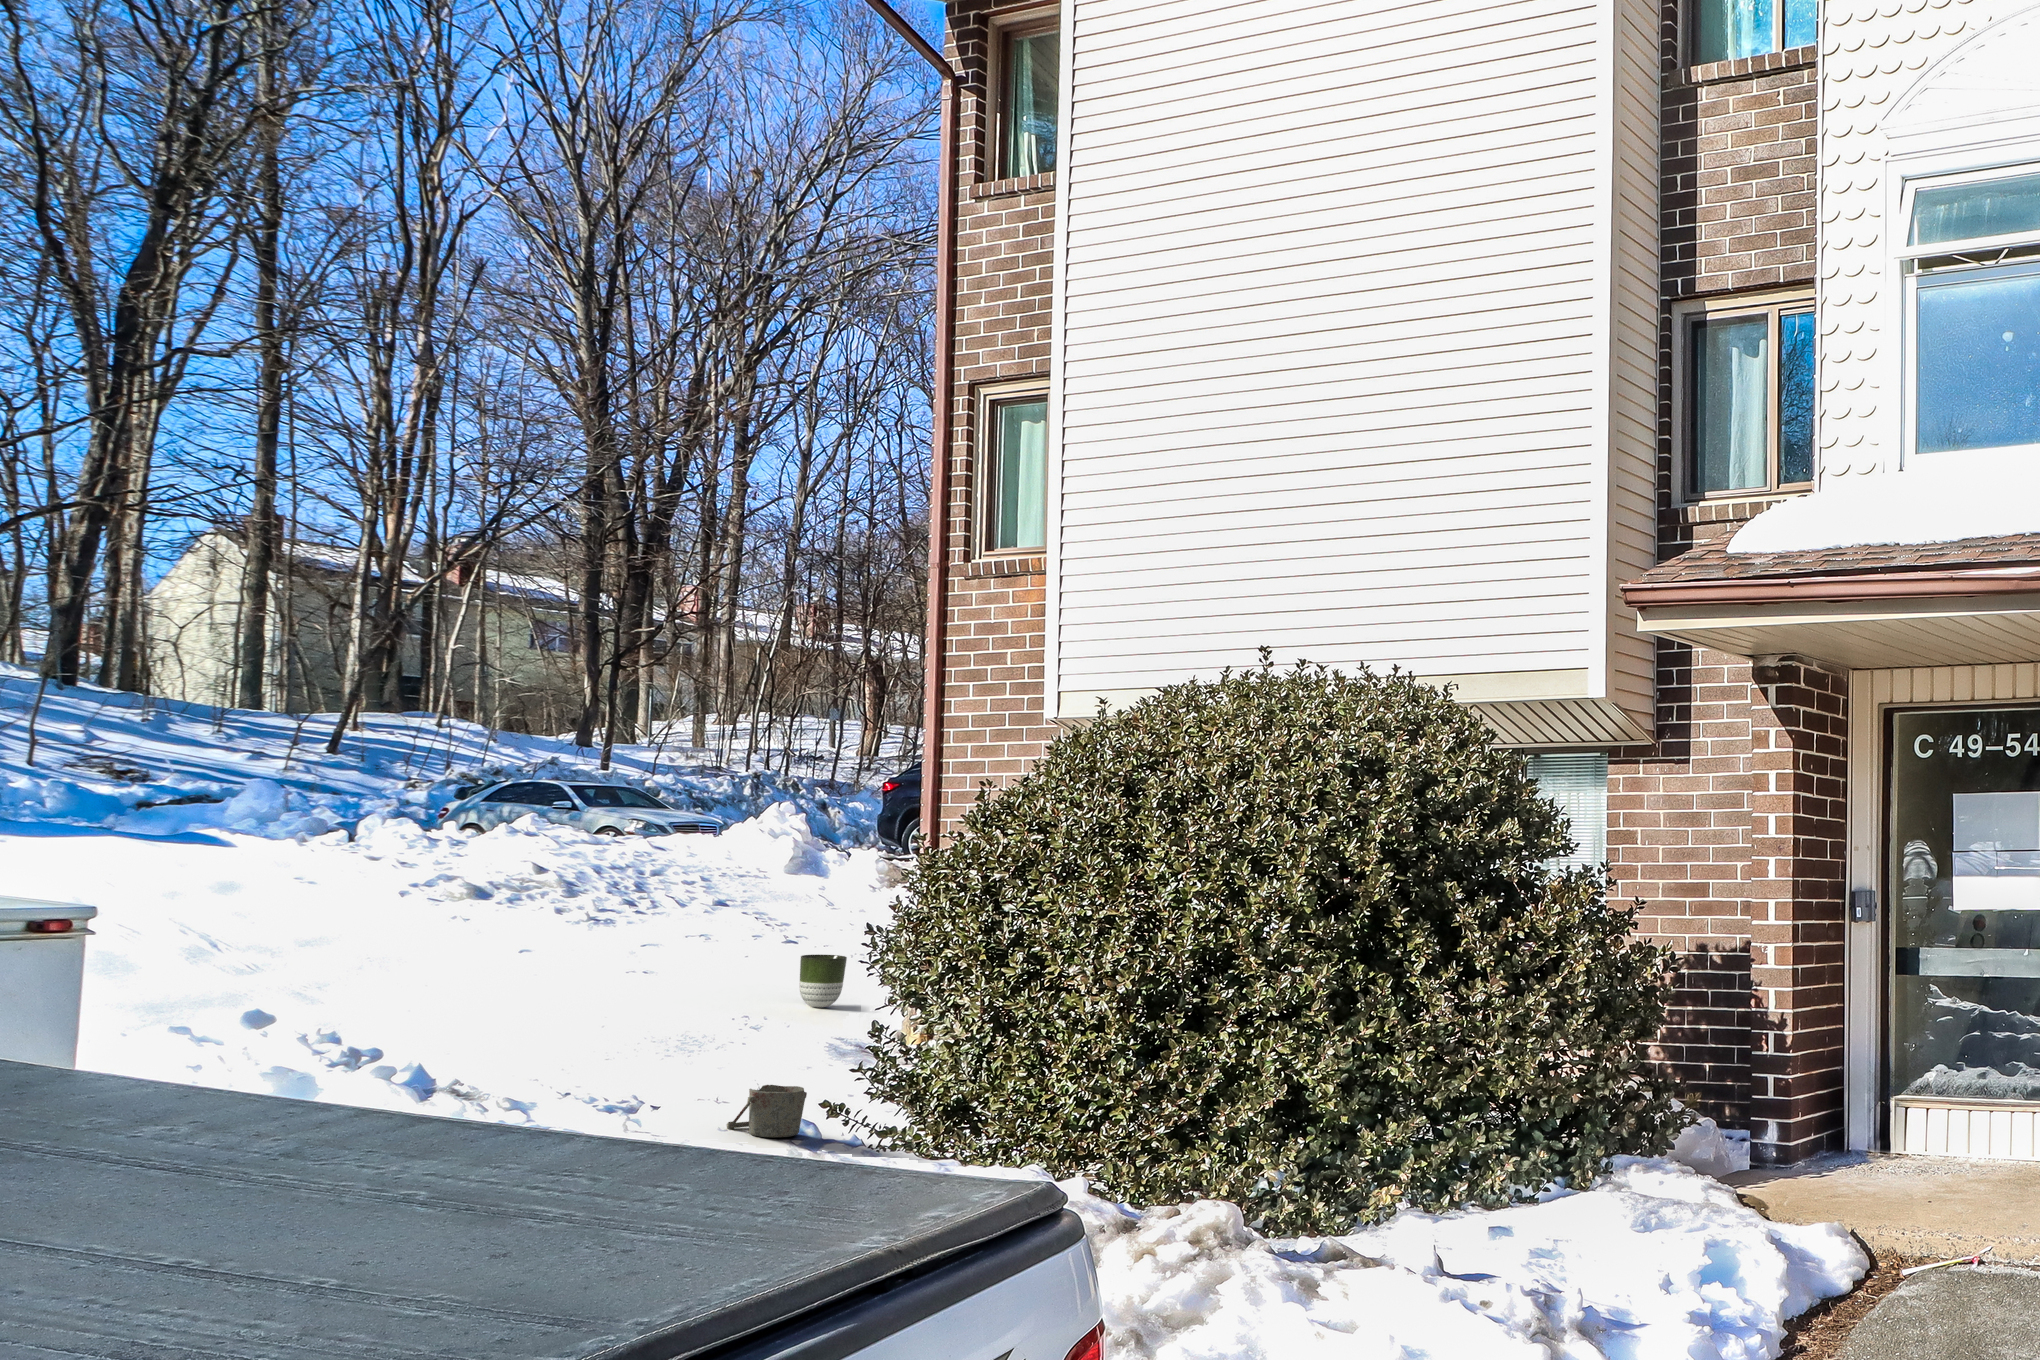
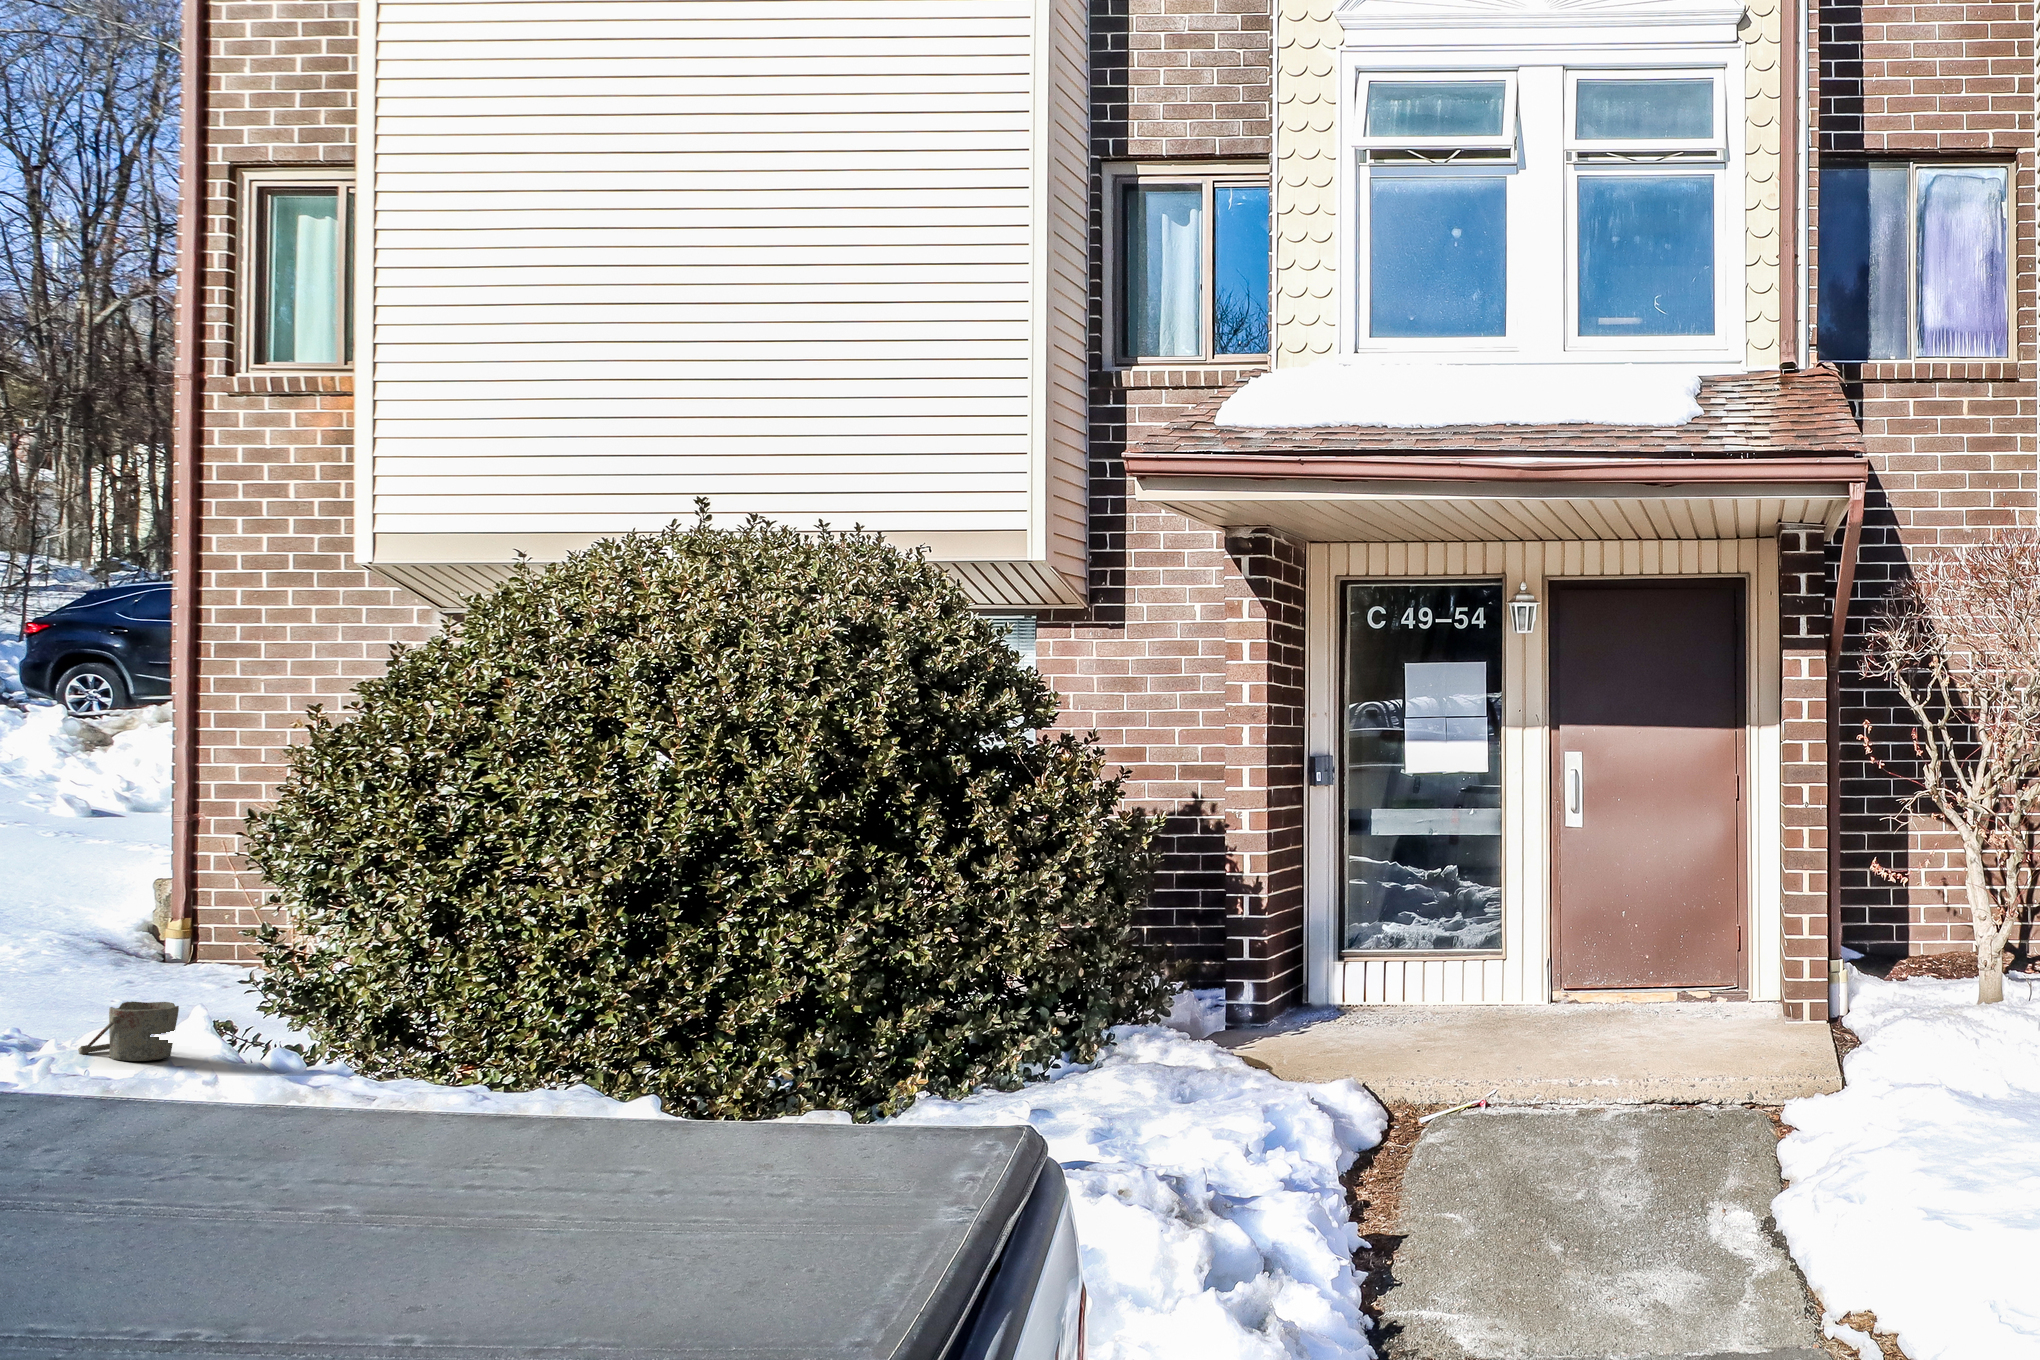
planter: present [800,955,847,1008] -> none [52,847,112,909]

